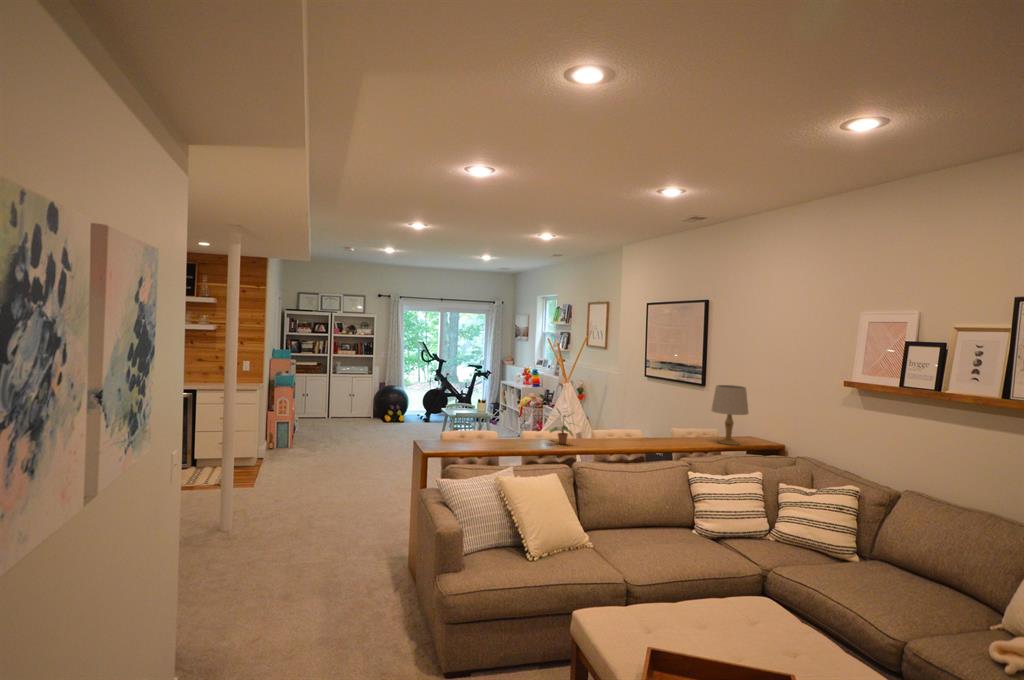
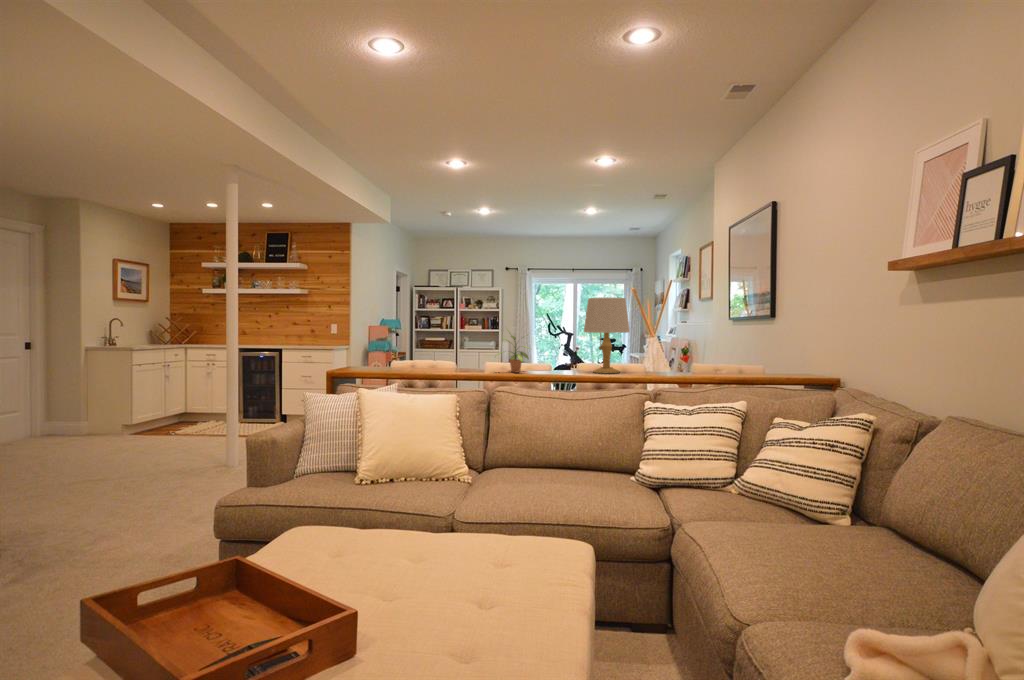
table lamp: present [712,385,748,445] -> present [584,297,630,373]

